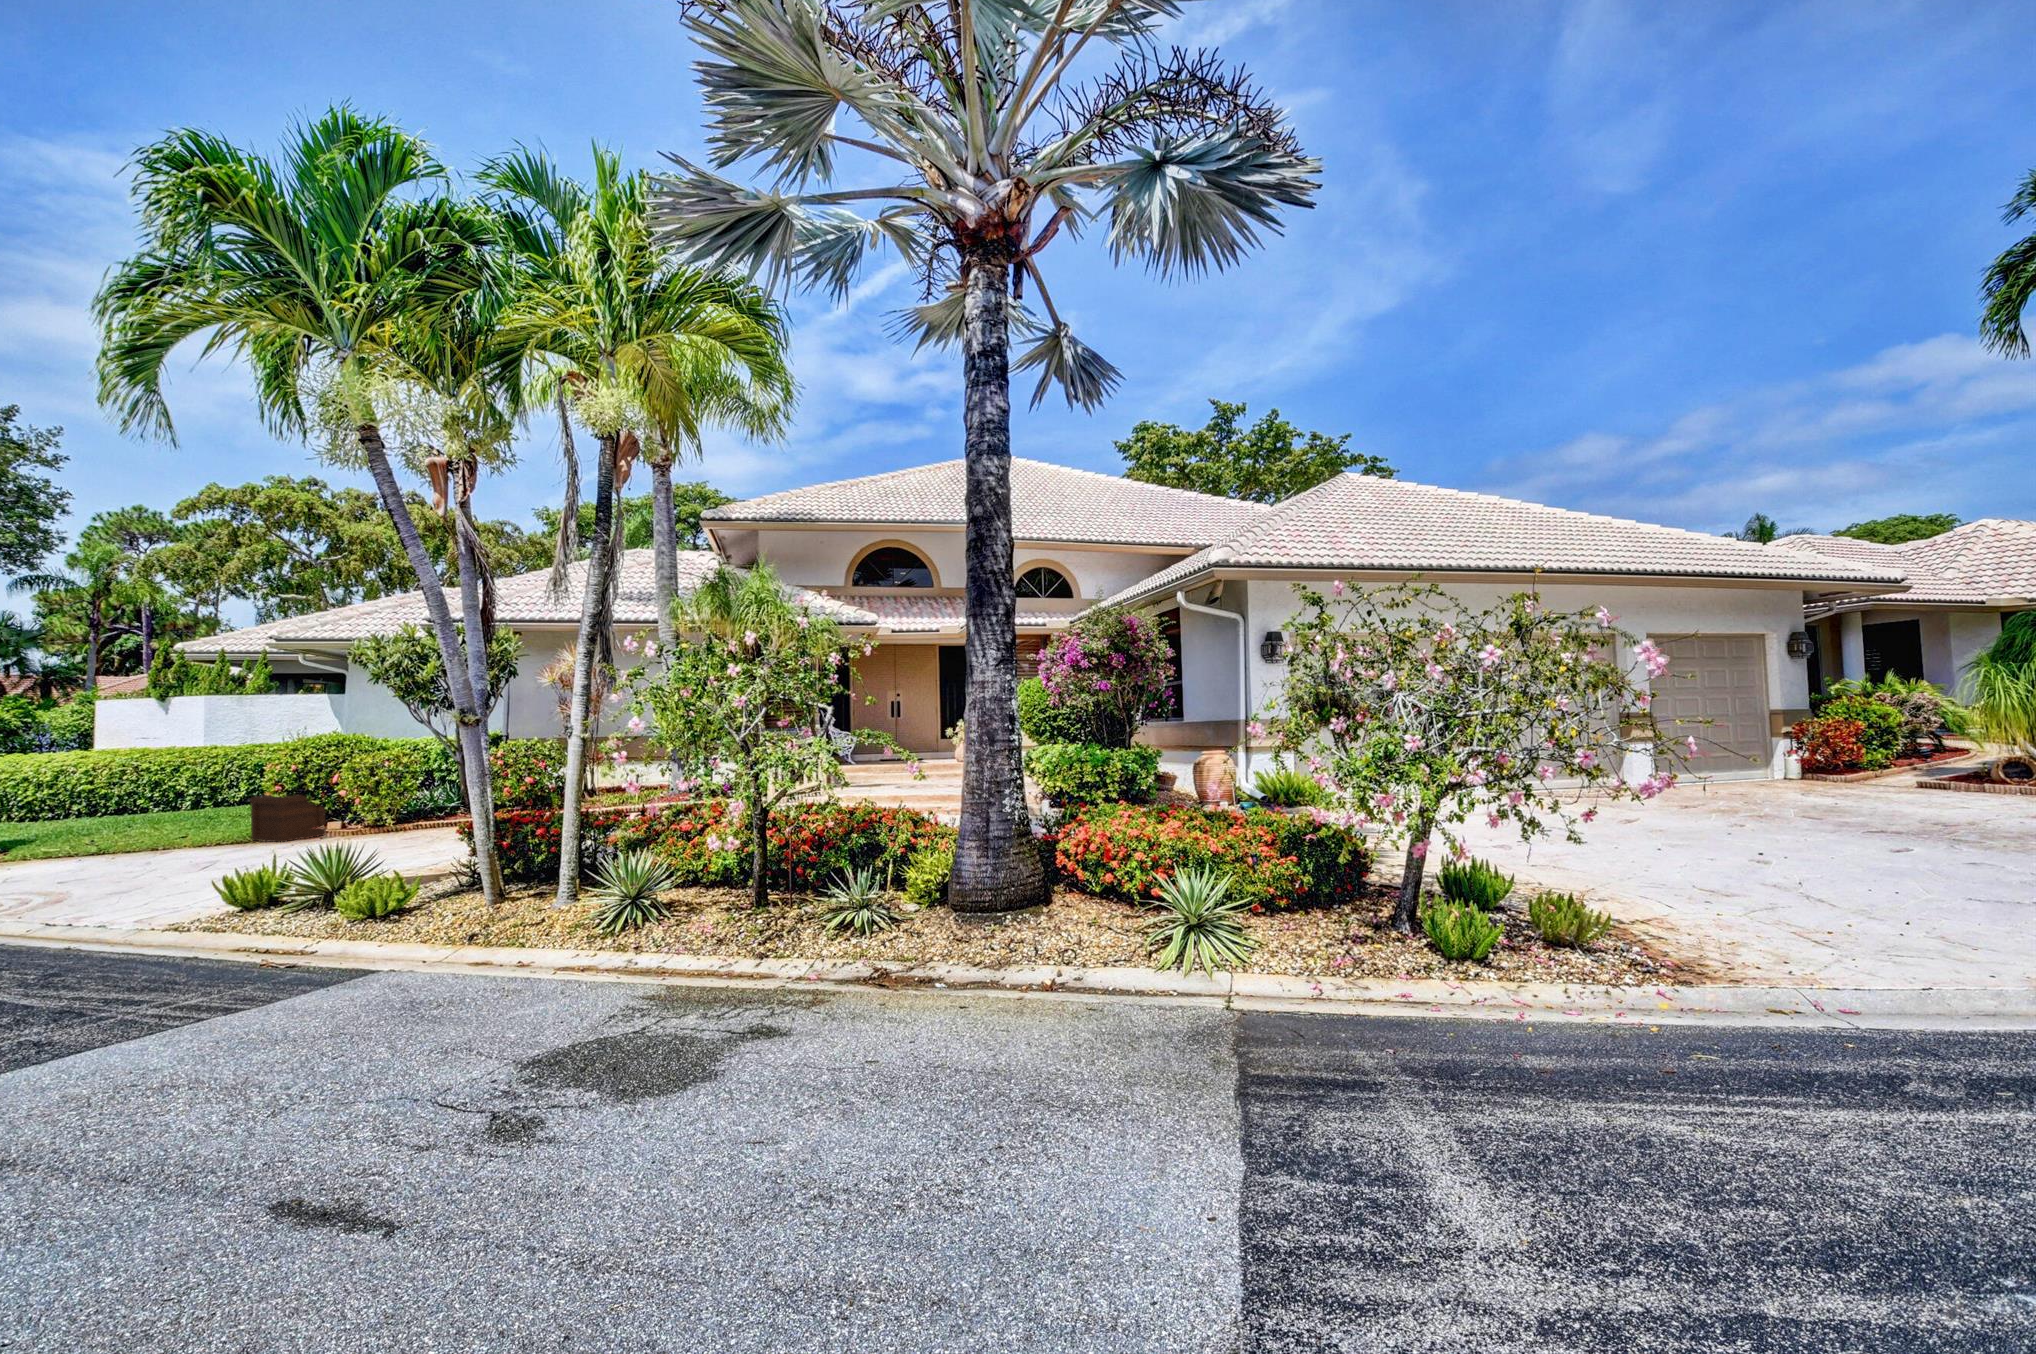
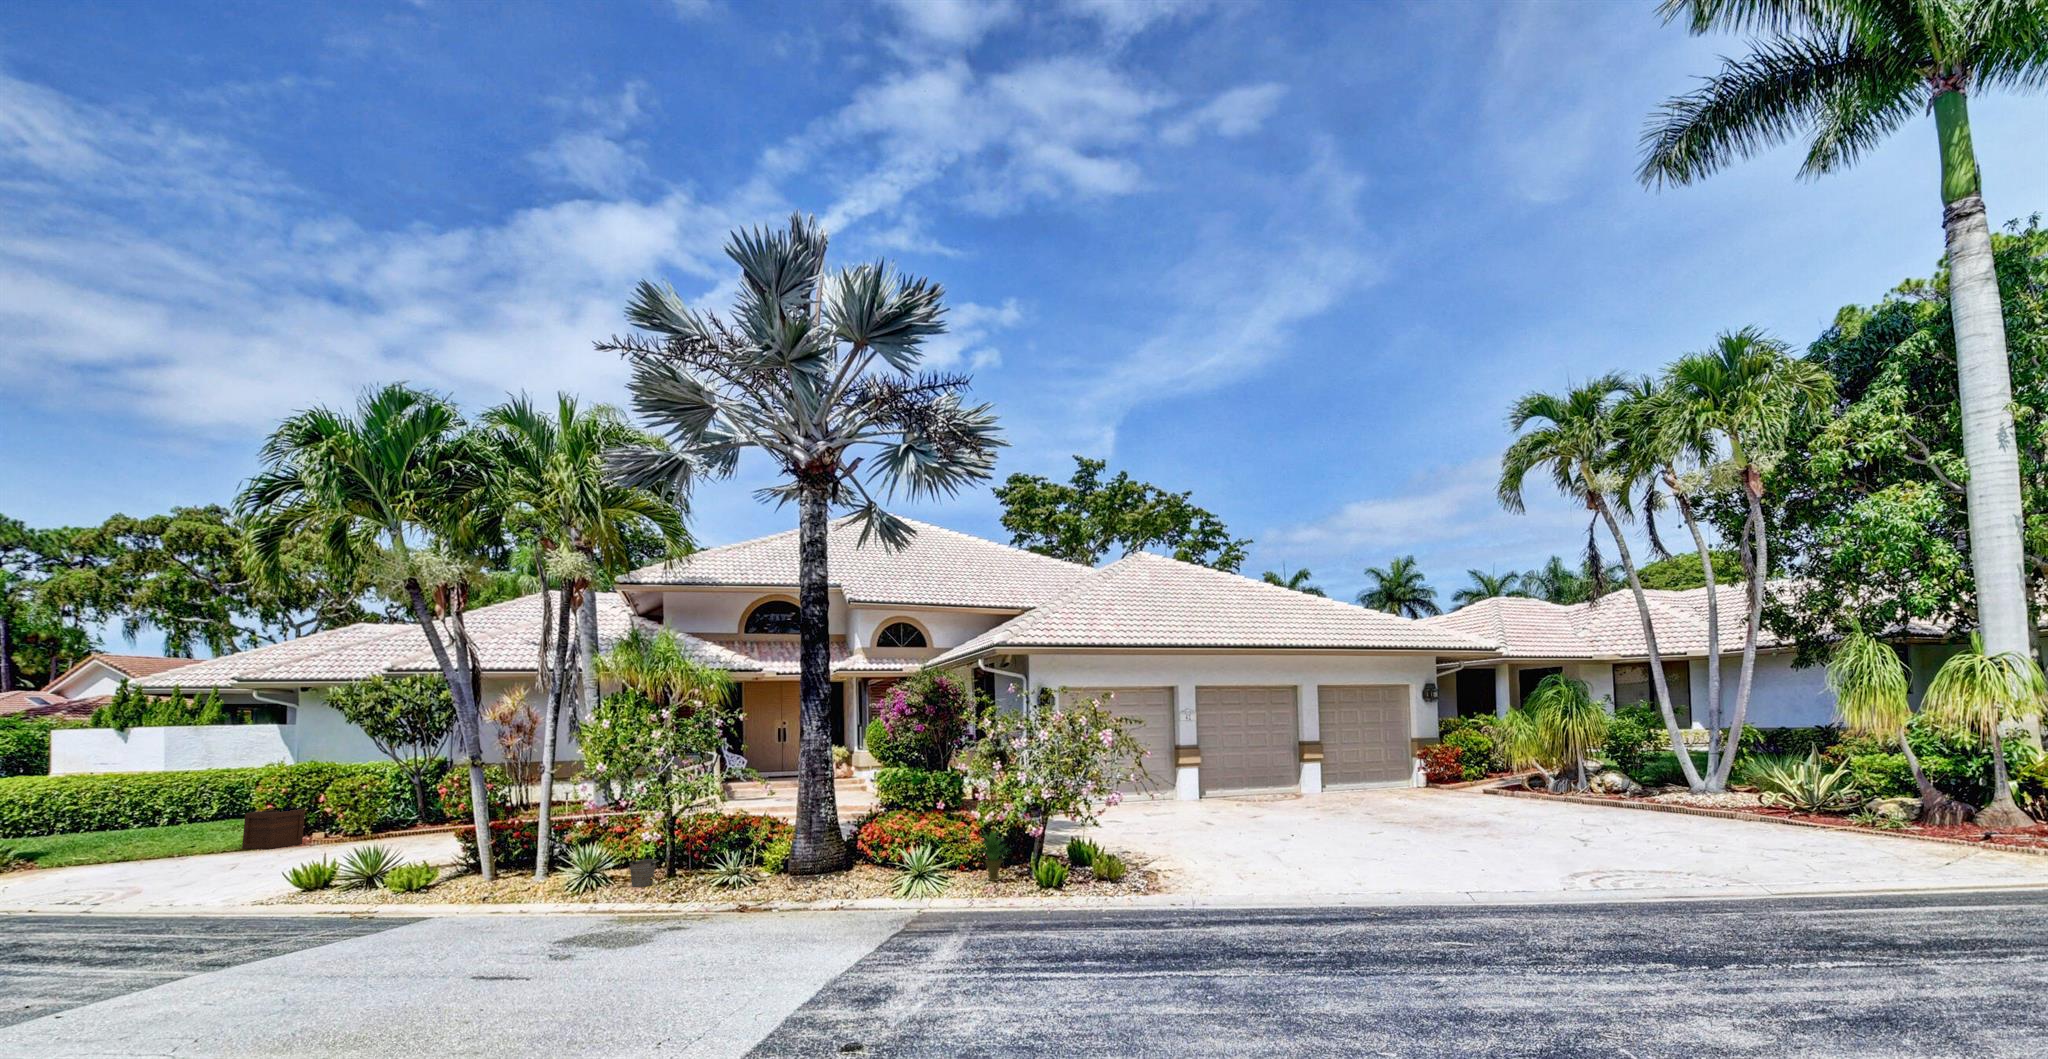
potted plant: none [1260,841,1325,925] -> present [981,832,1003,881]
bucket: none [699,877,744,921] -> present [630,859,656,887]

